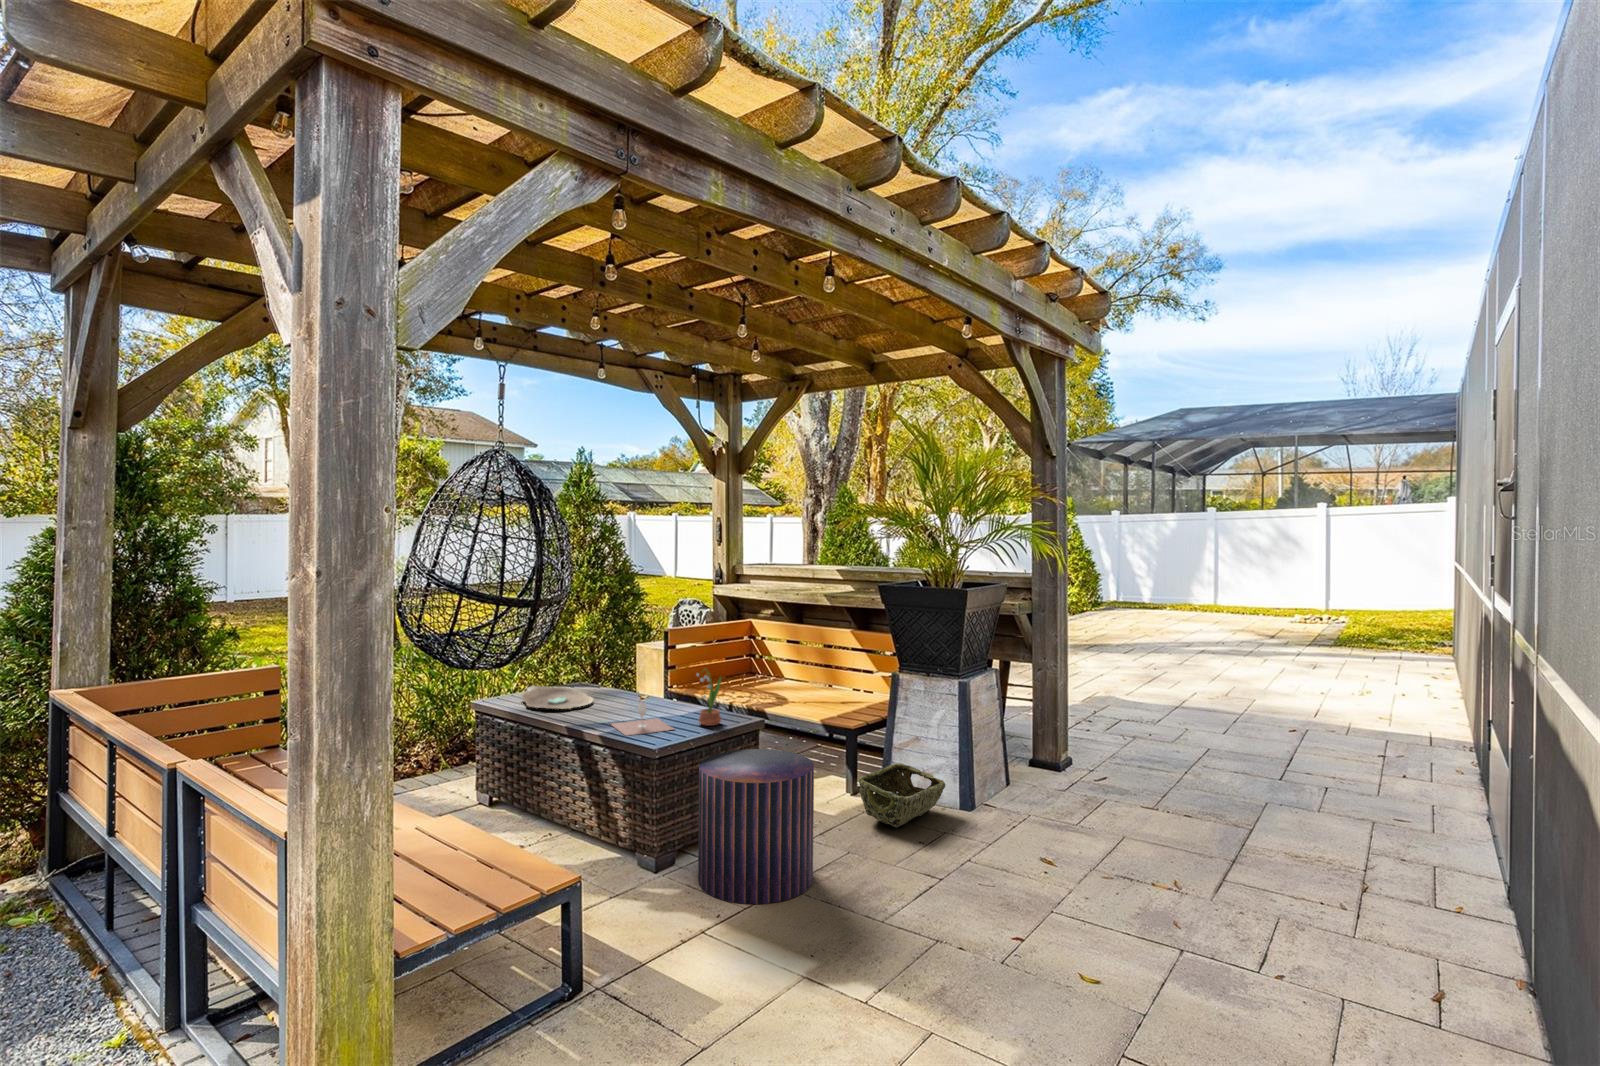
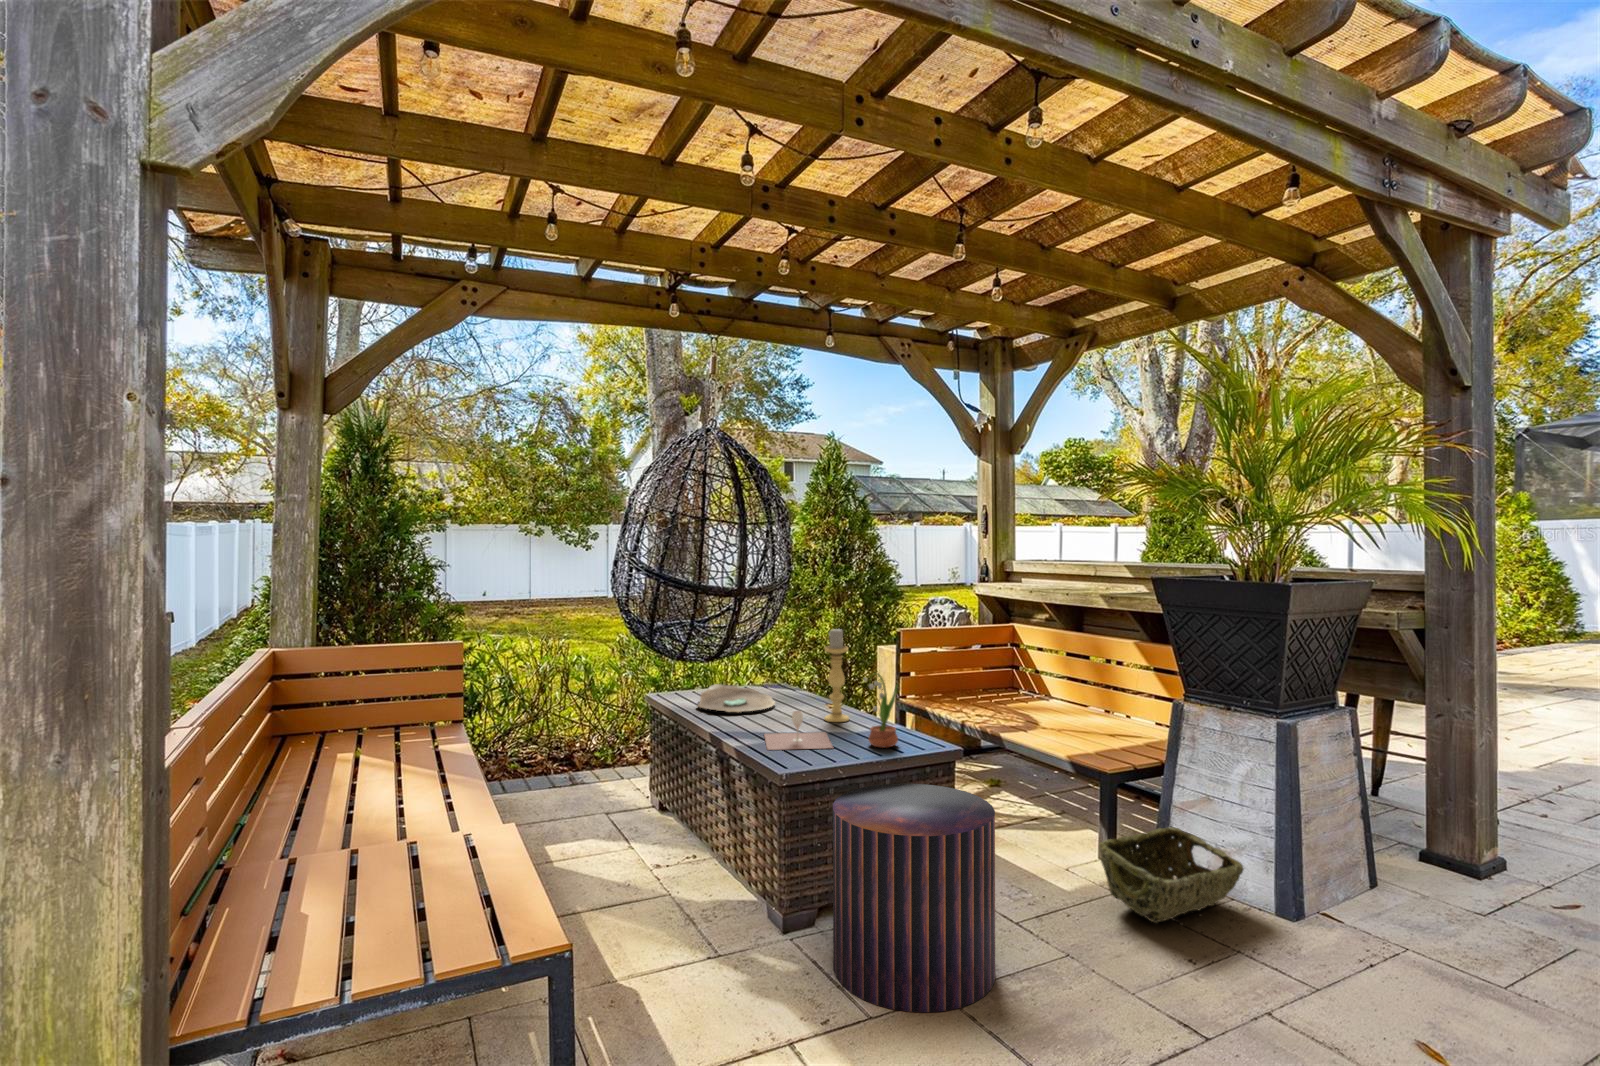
candle holder: none [645,634,665,710] -> present [824,629,849,722]

